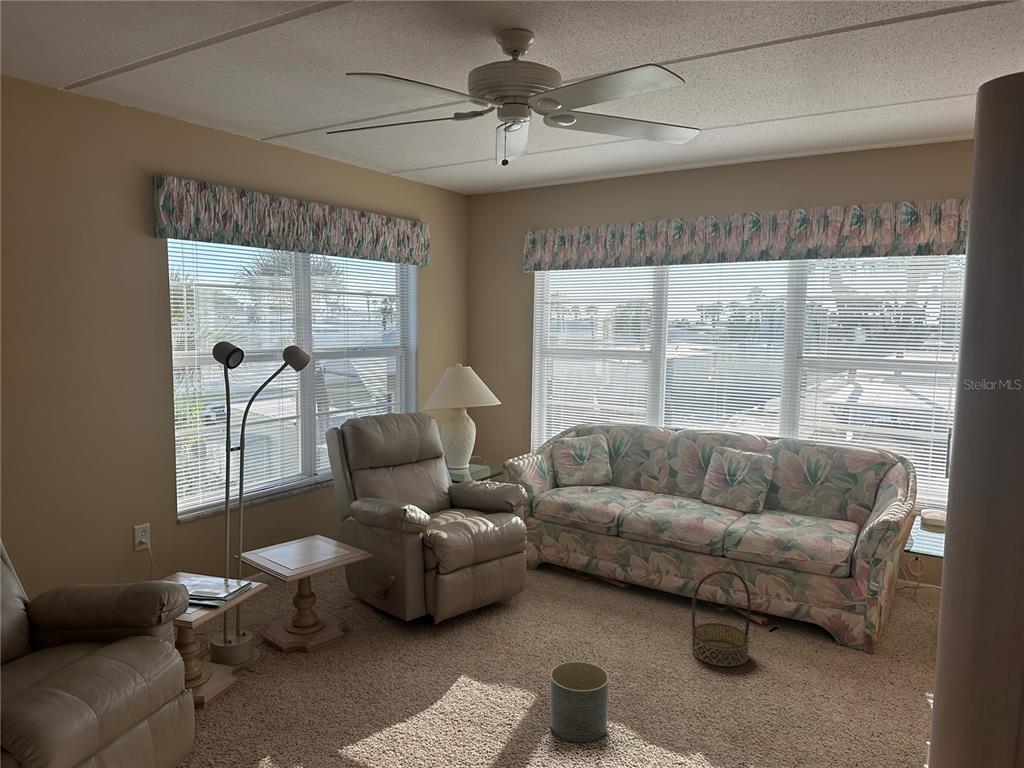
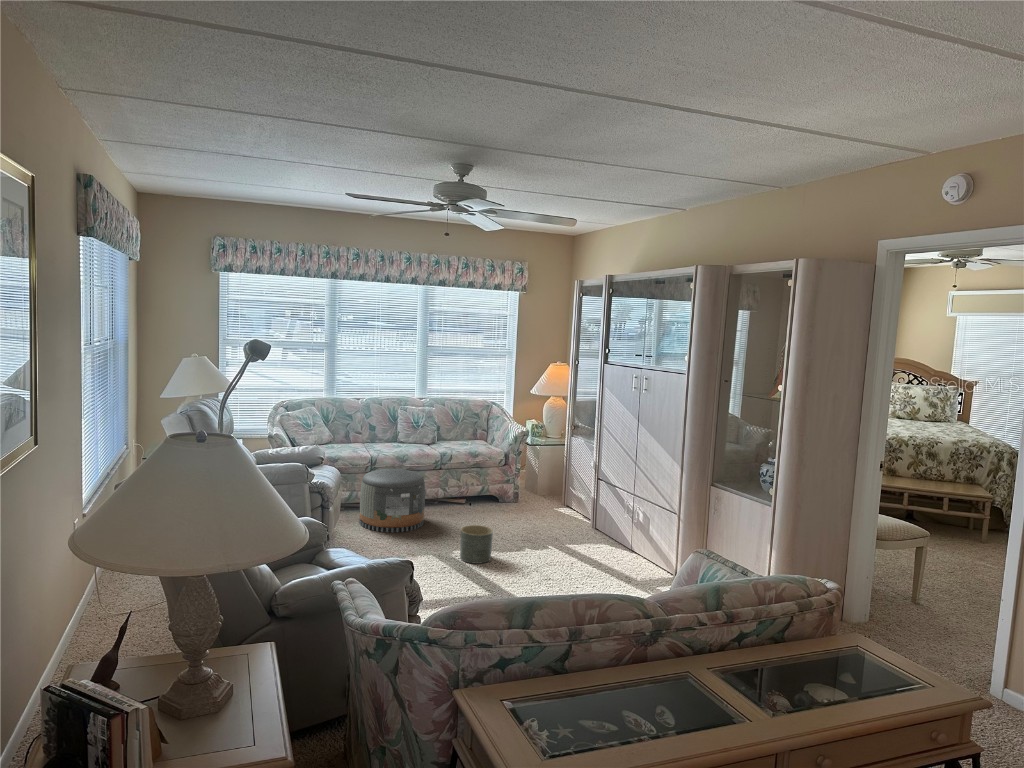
pouf: none [550,534,649,640] -> present [359,469,425,532]
basket: present [691,570,751,667] -> none [454,471,485,523]

